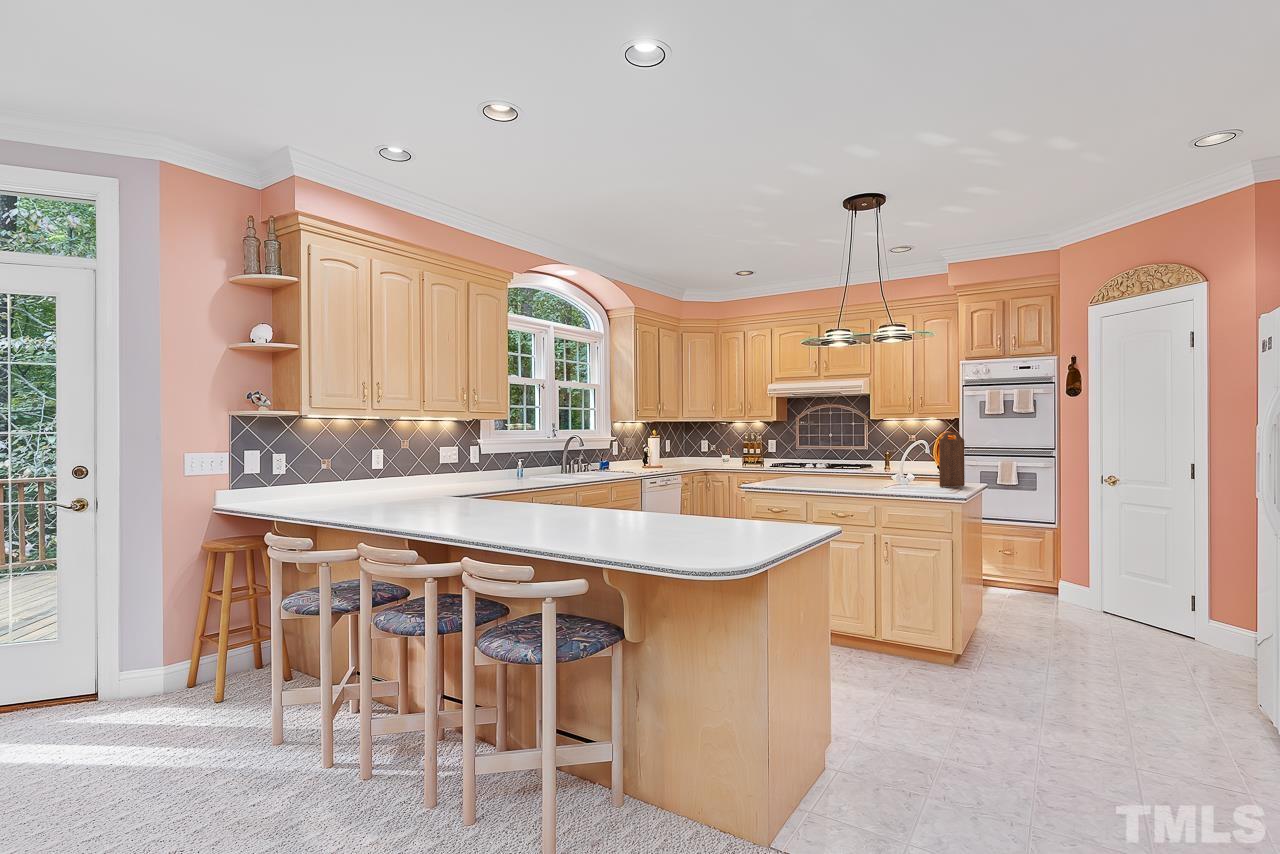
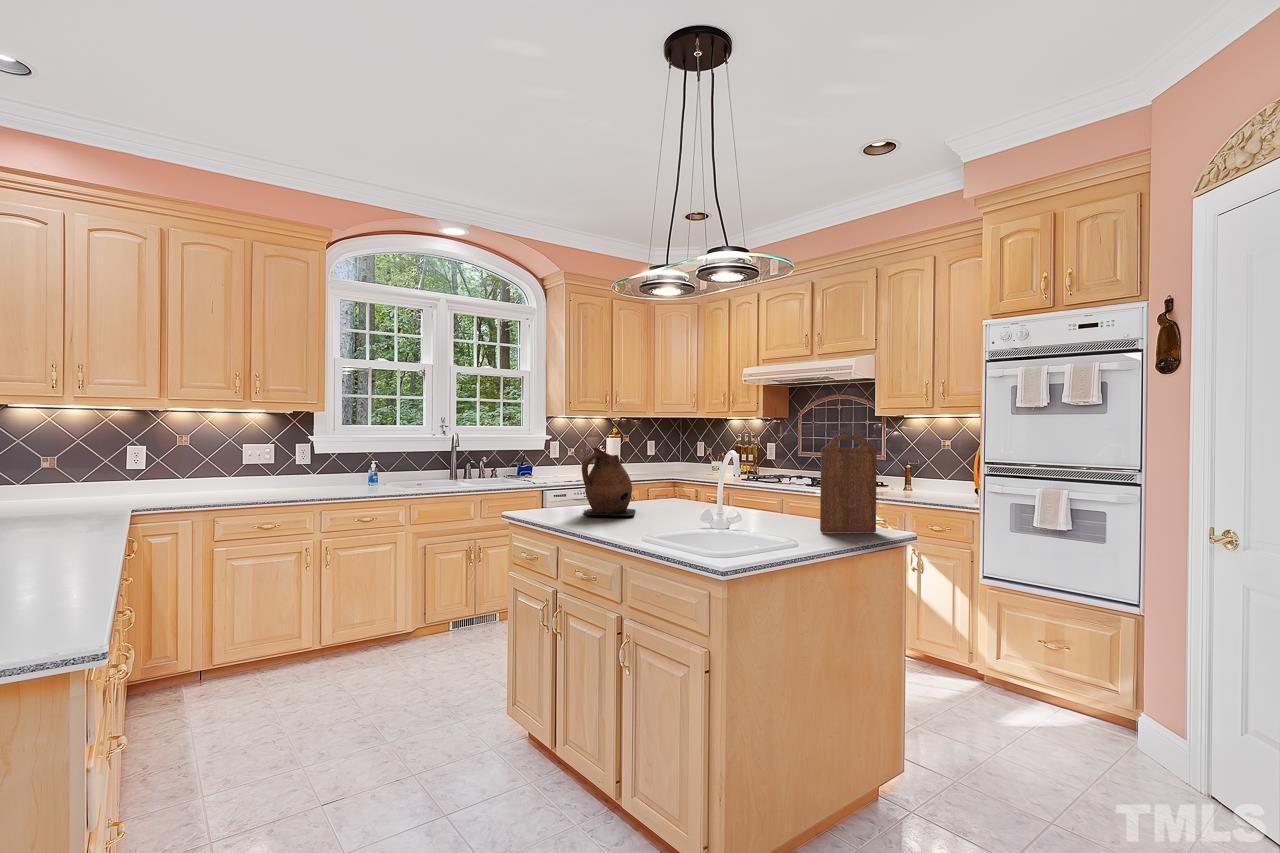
ceramic pitcher: none [780,442,821,485] -> present [582,447,636,517]

